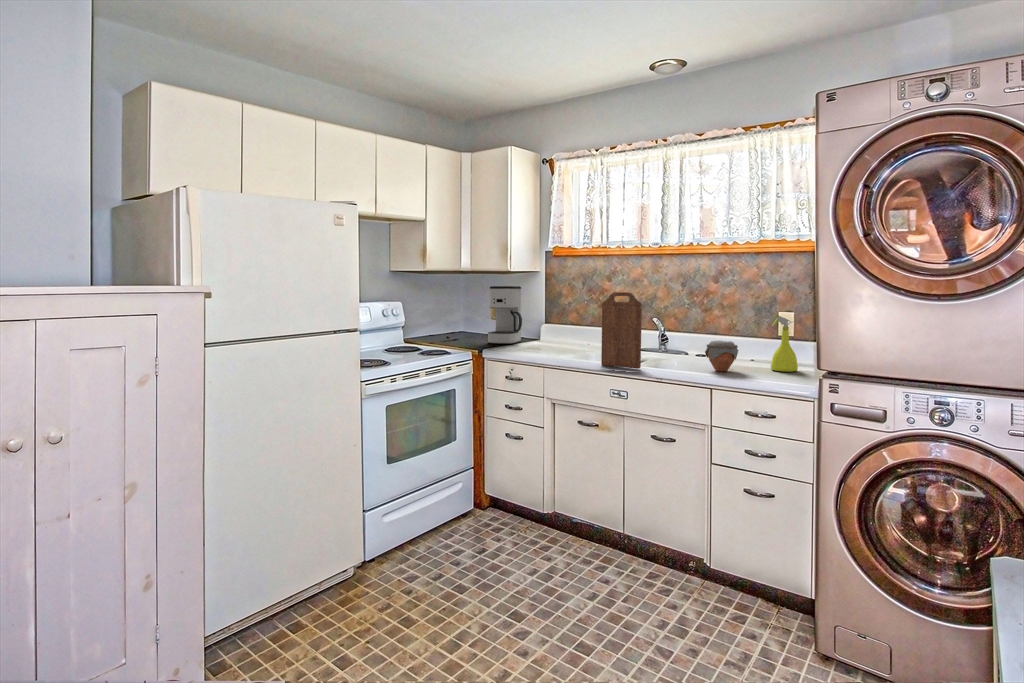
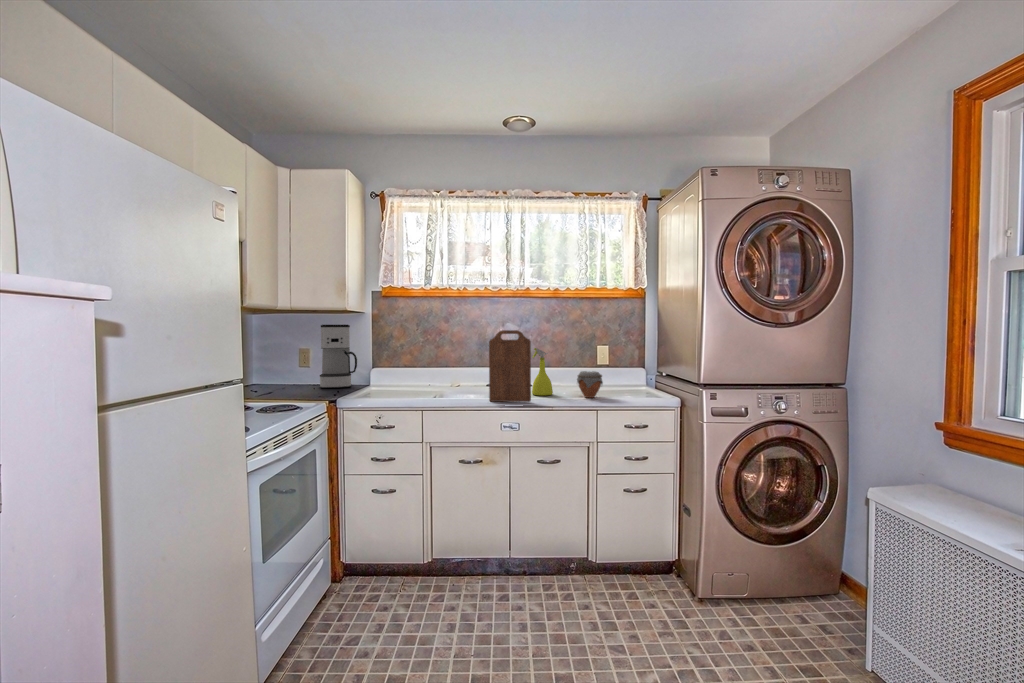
spray bottle: present [771,315,798,372] -> present [532,348,553,396]

